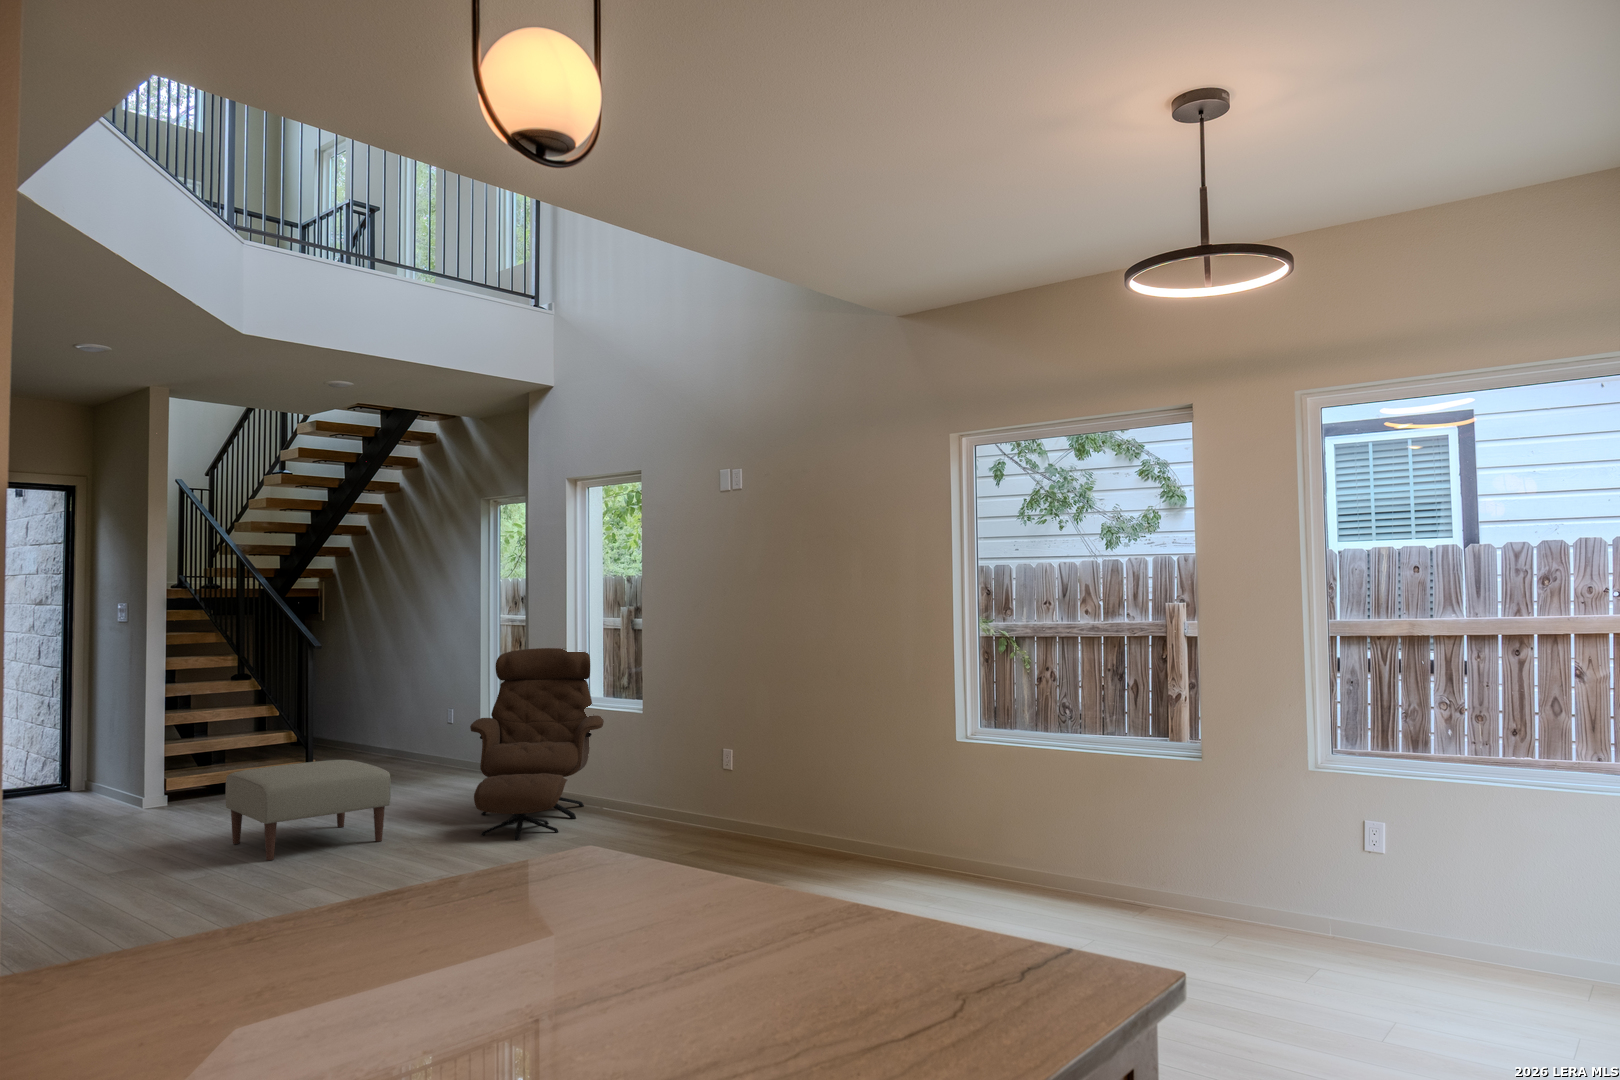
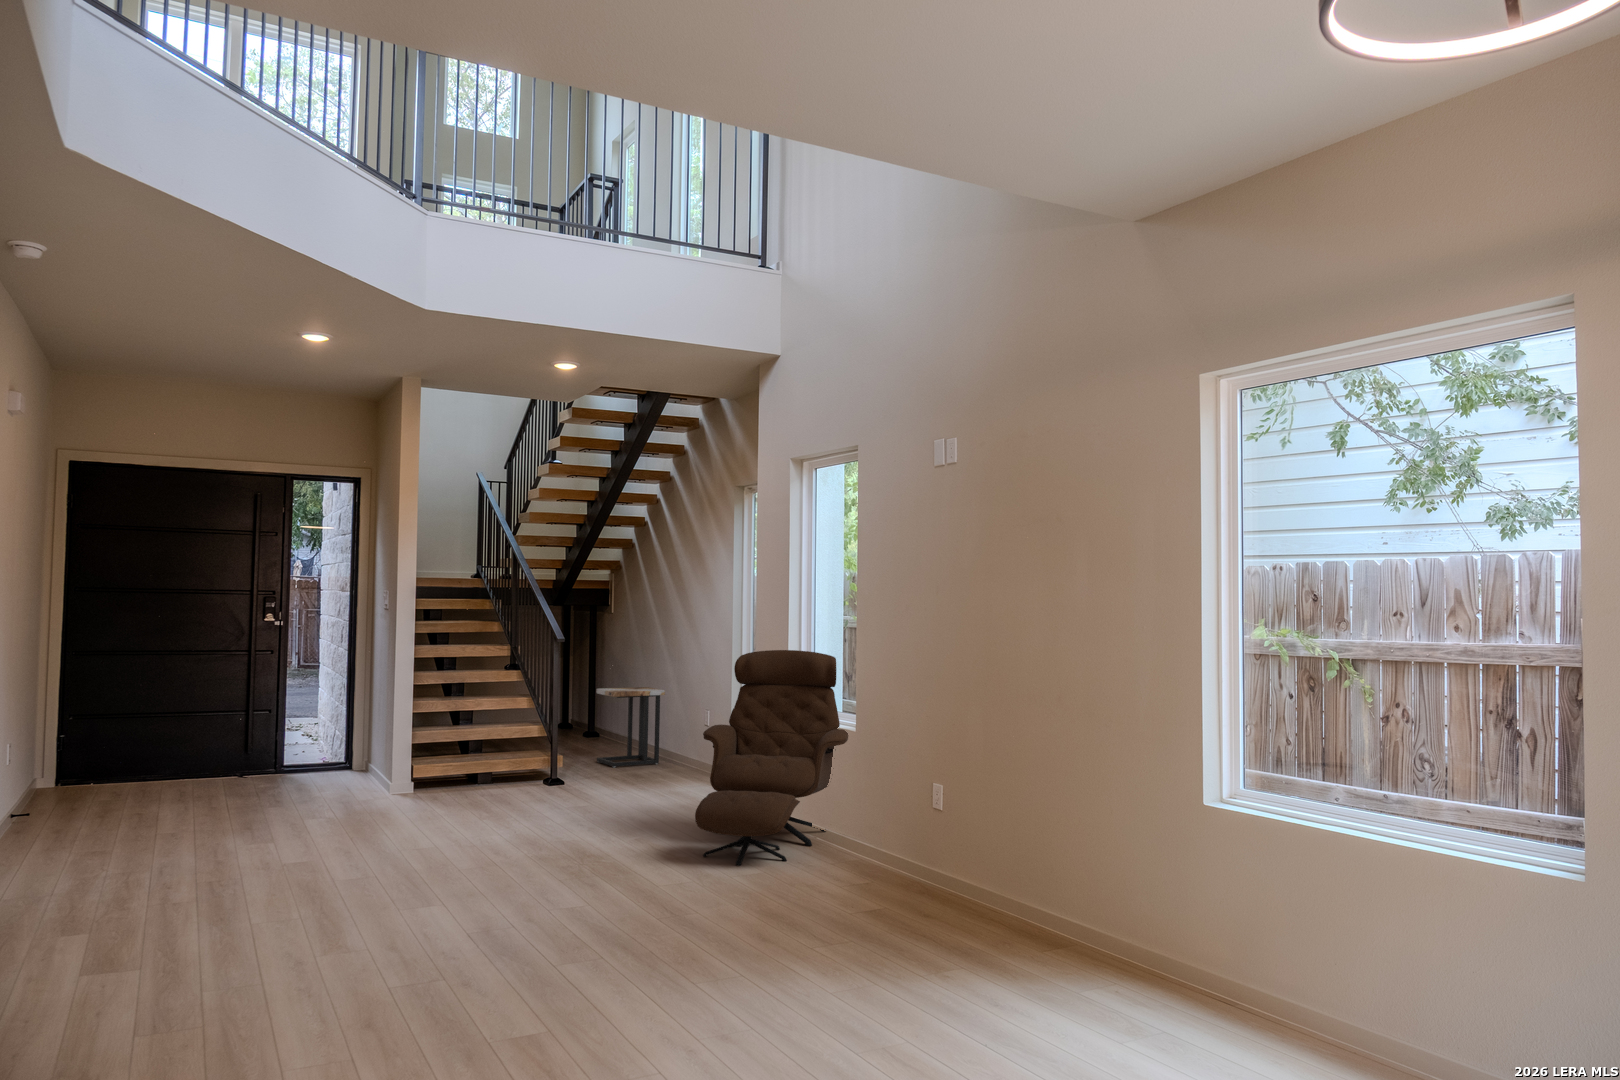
side table: none [336,689,406,767] -> present [597,687,665,767]
ottoman: present [225,760,391,860] -> none [453,761,610,864]

